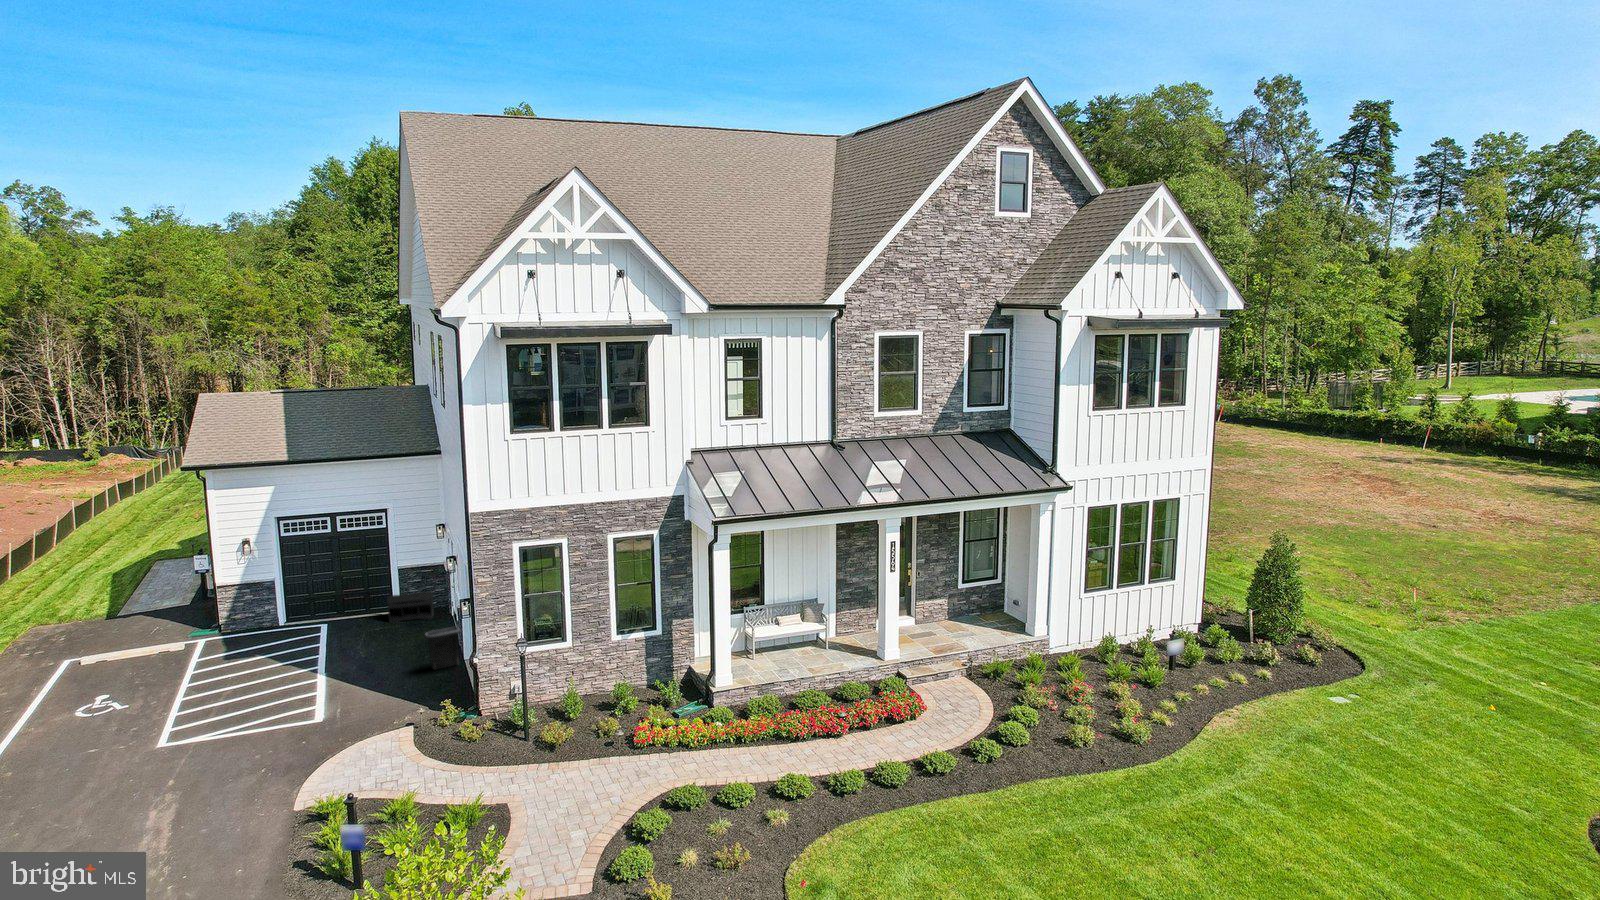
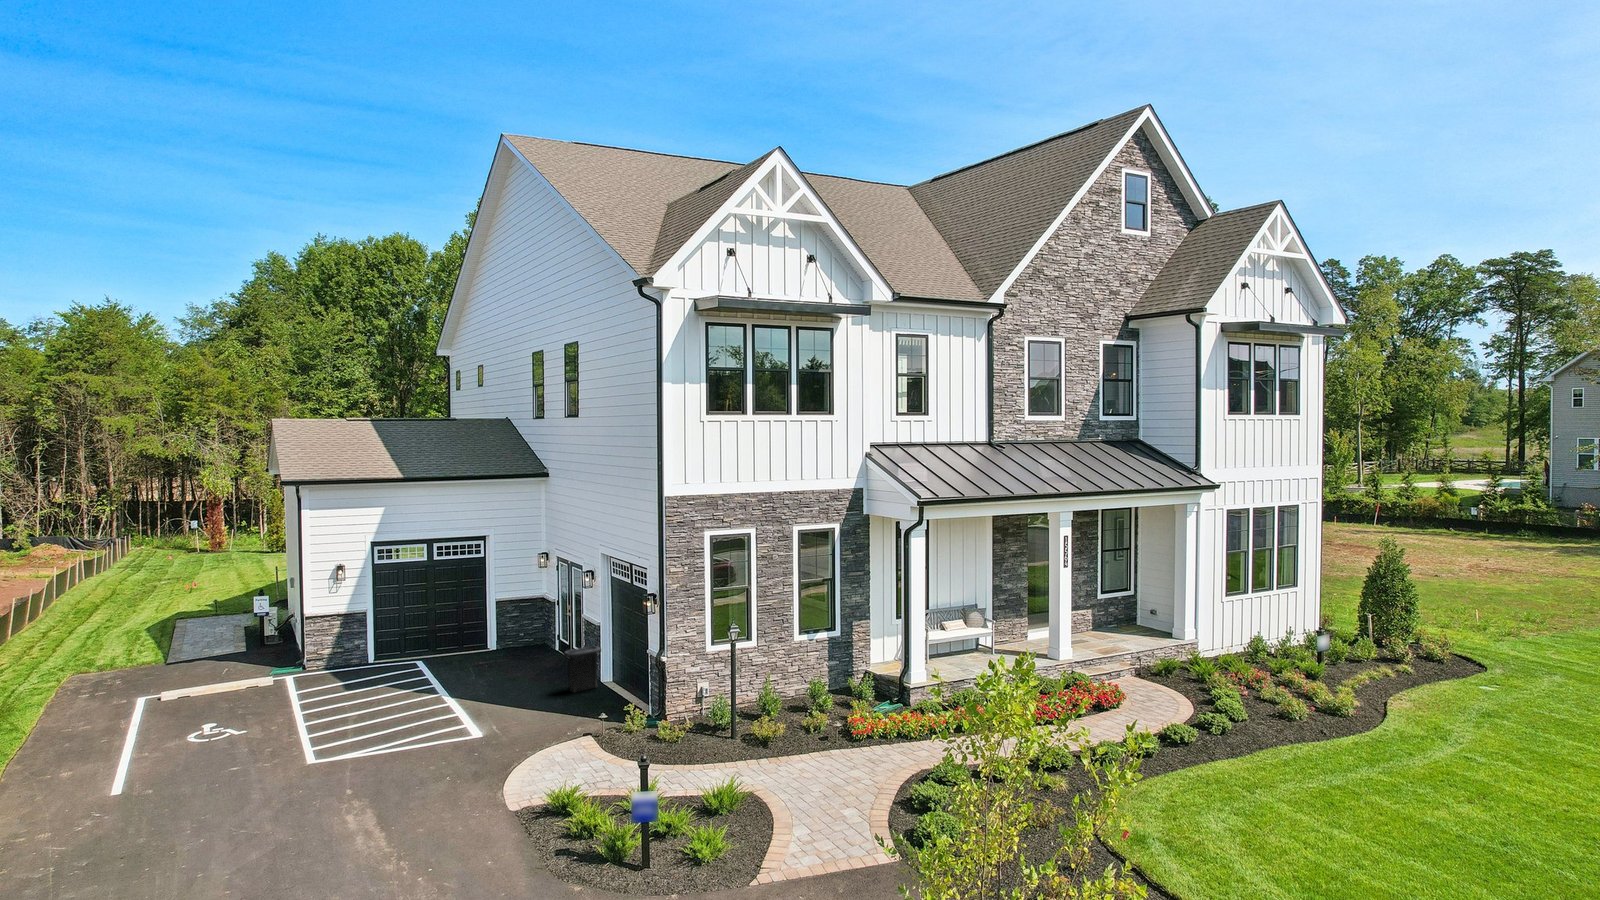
bench: present [387,592,434,623] -> none [486,626,534,659]

